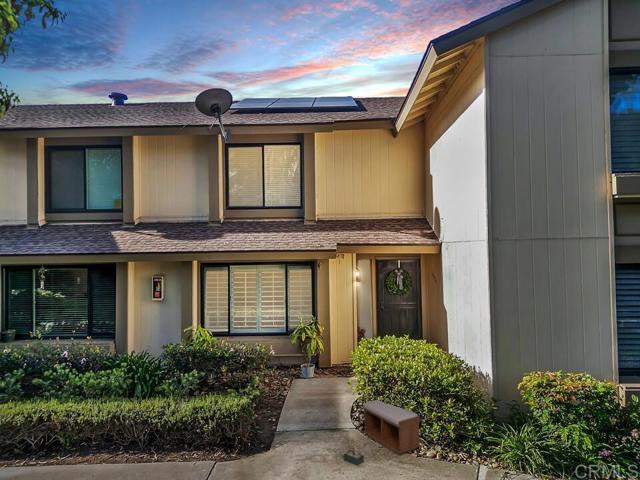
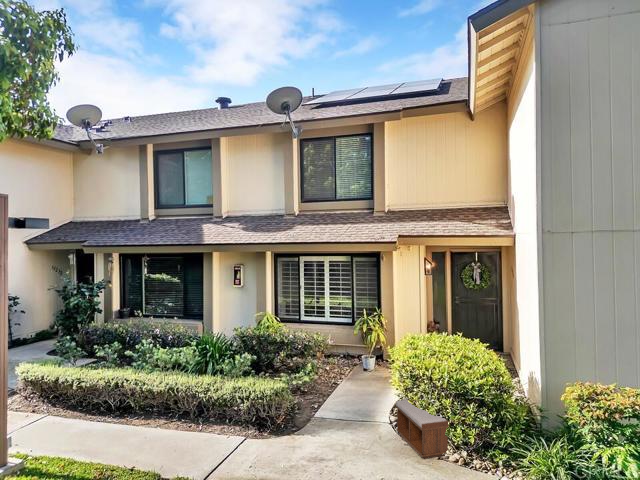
decorative plant: present [340,433,367,466] -> none [358,428,386,463]

